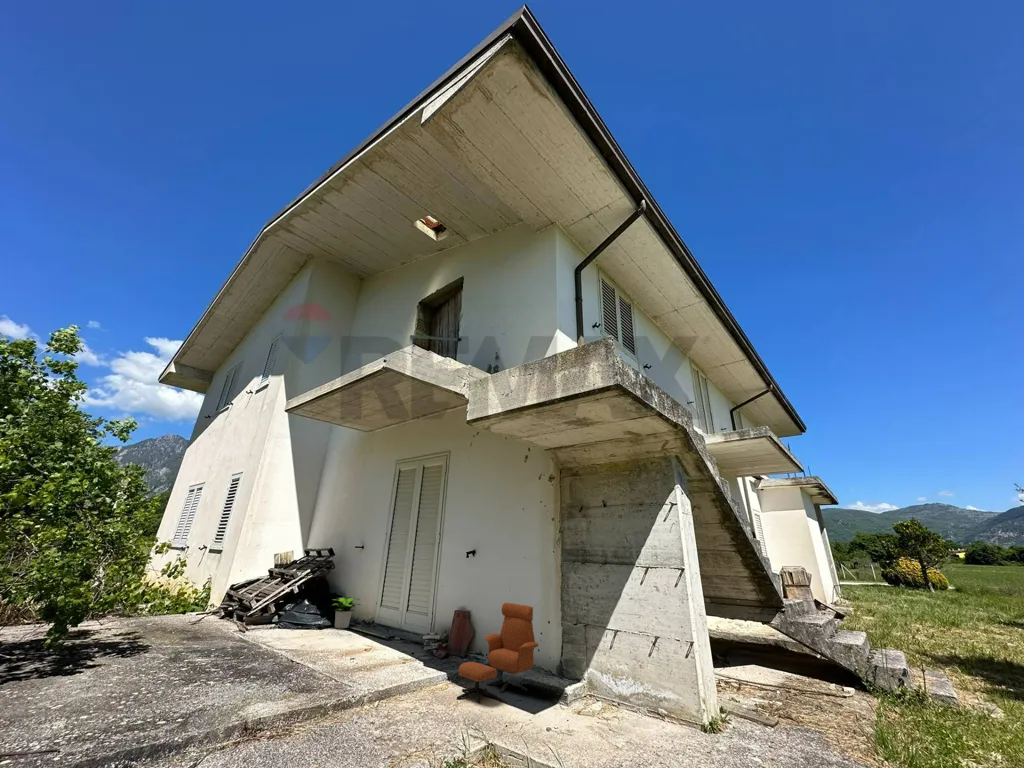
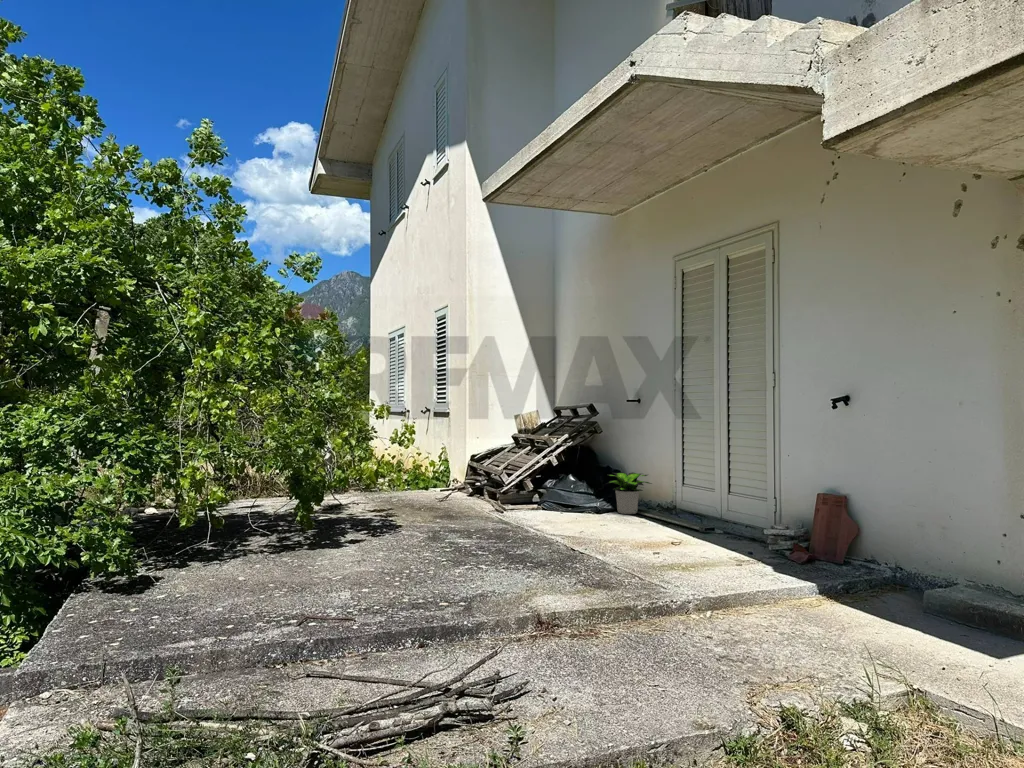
lounge chair: present [457,603,538,703] -> none [836,482,990,630]

